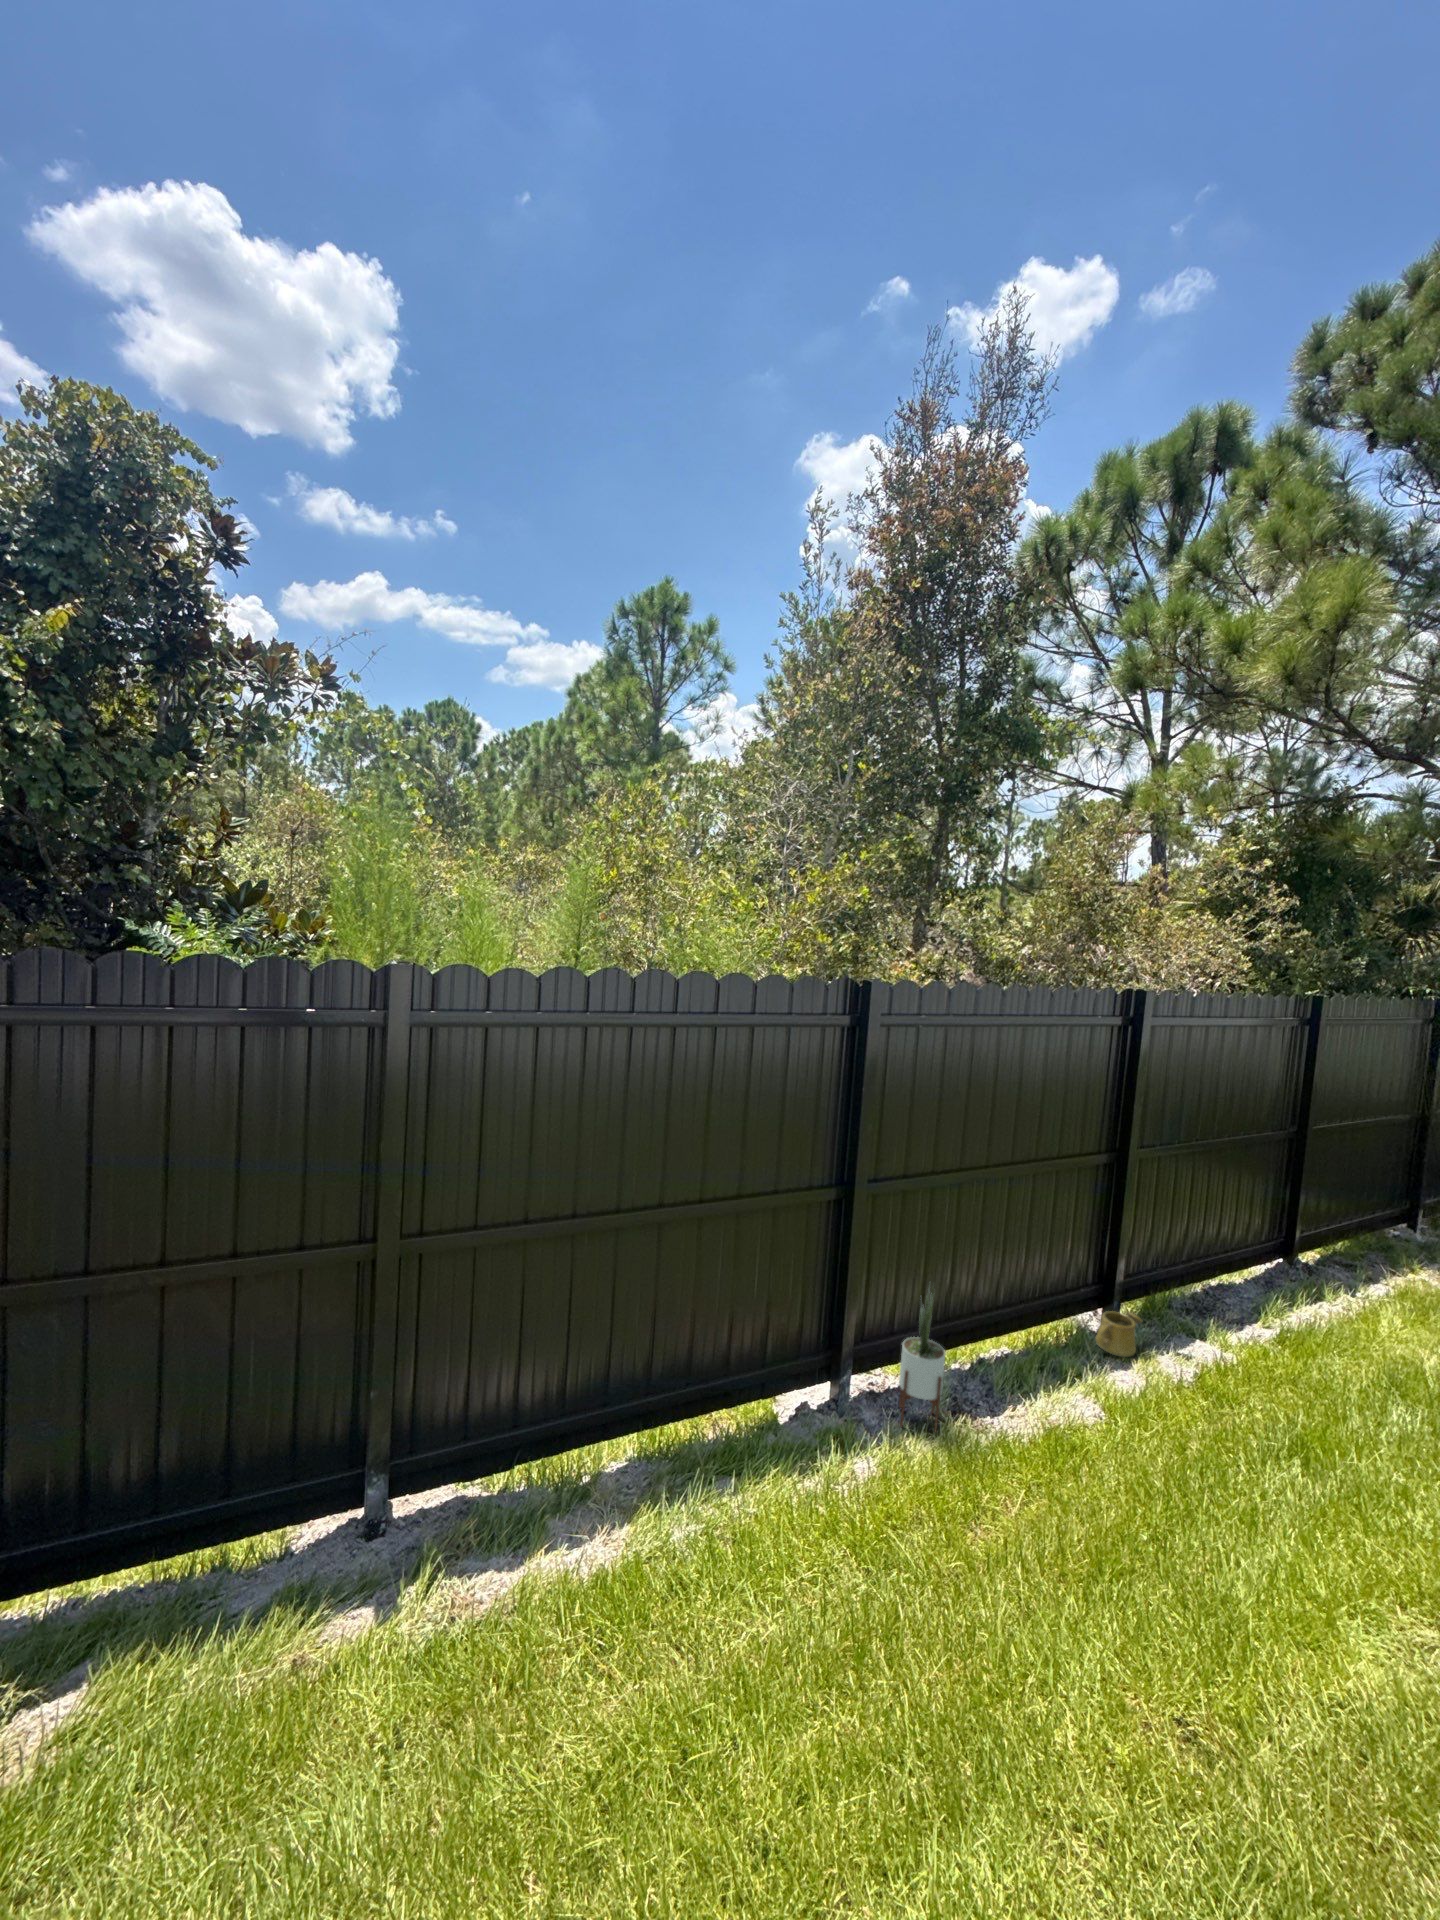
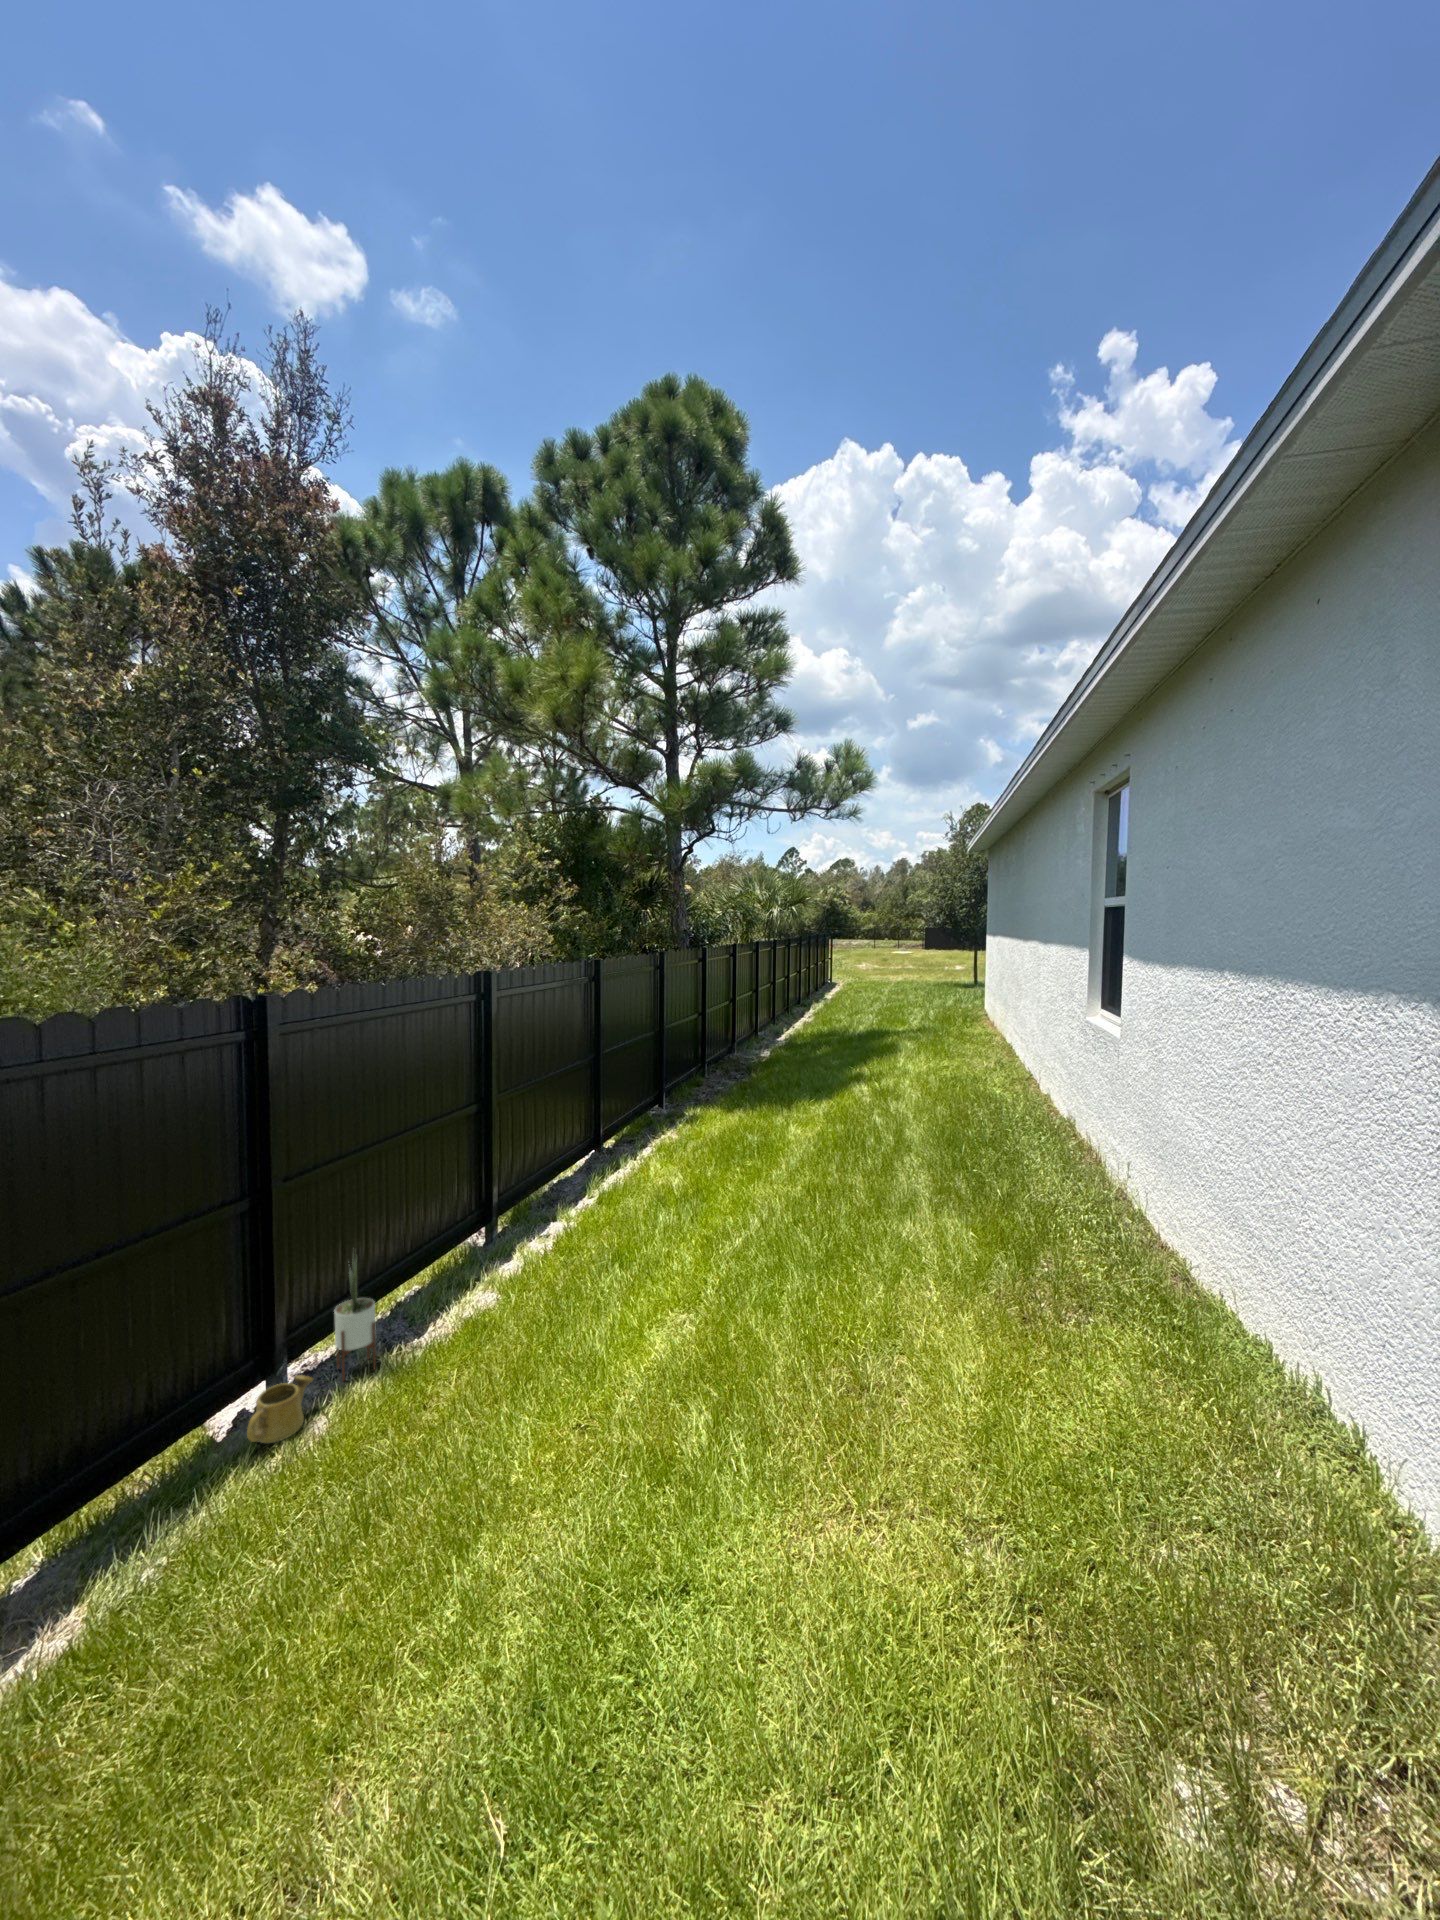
watering can: present [1096,1311,1142,1357] -> present [247,1375,313,1443]

